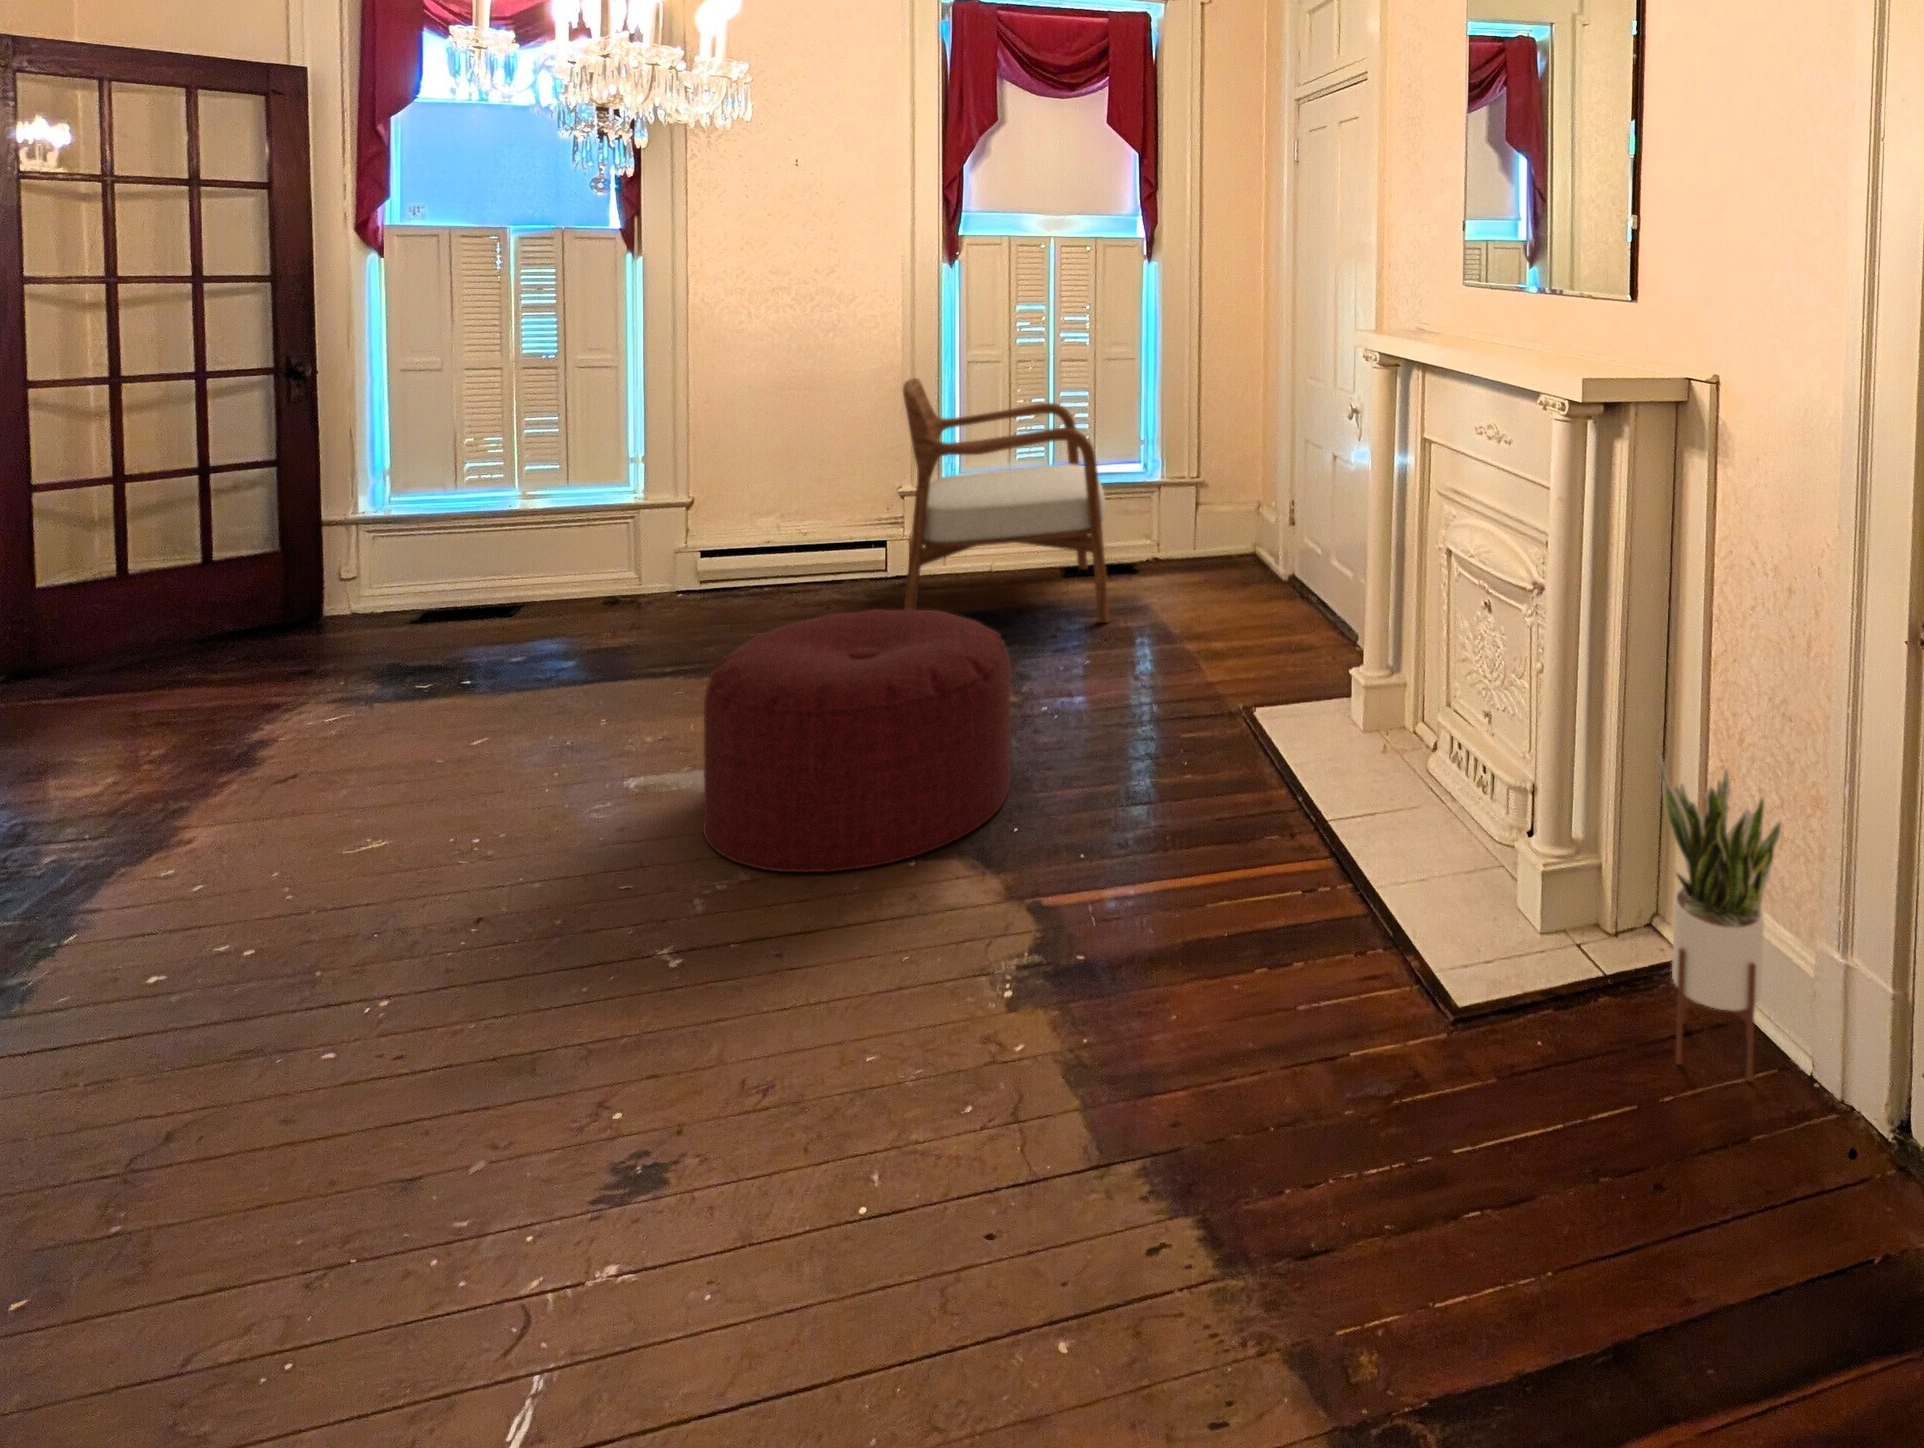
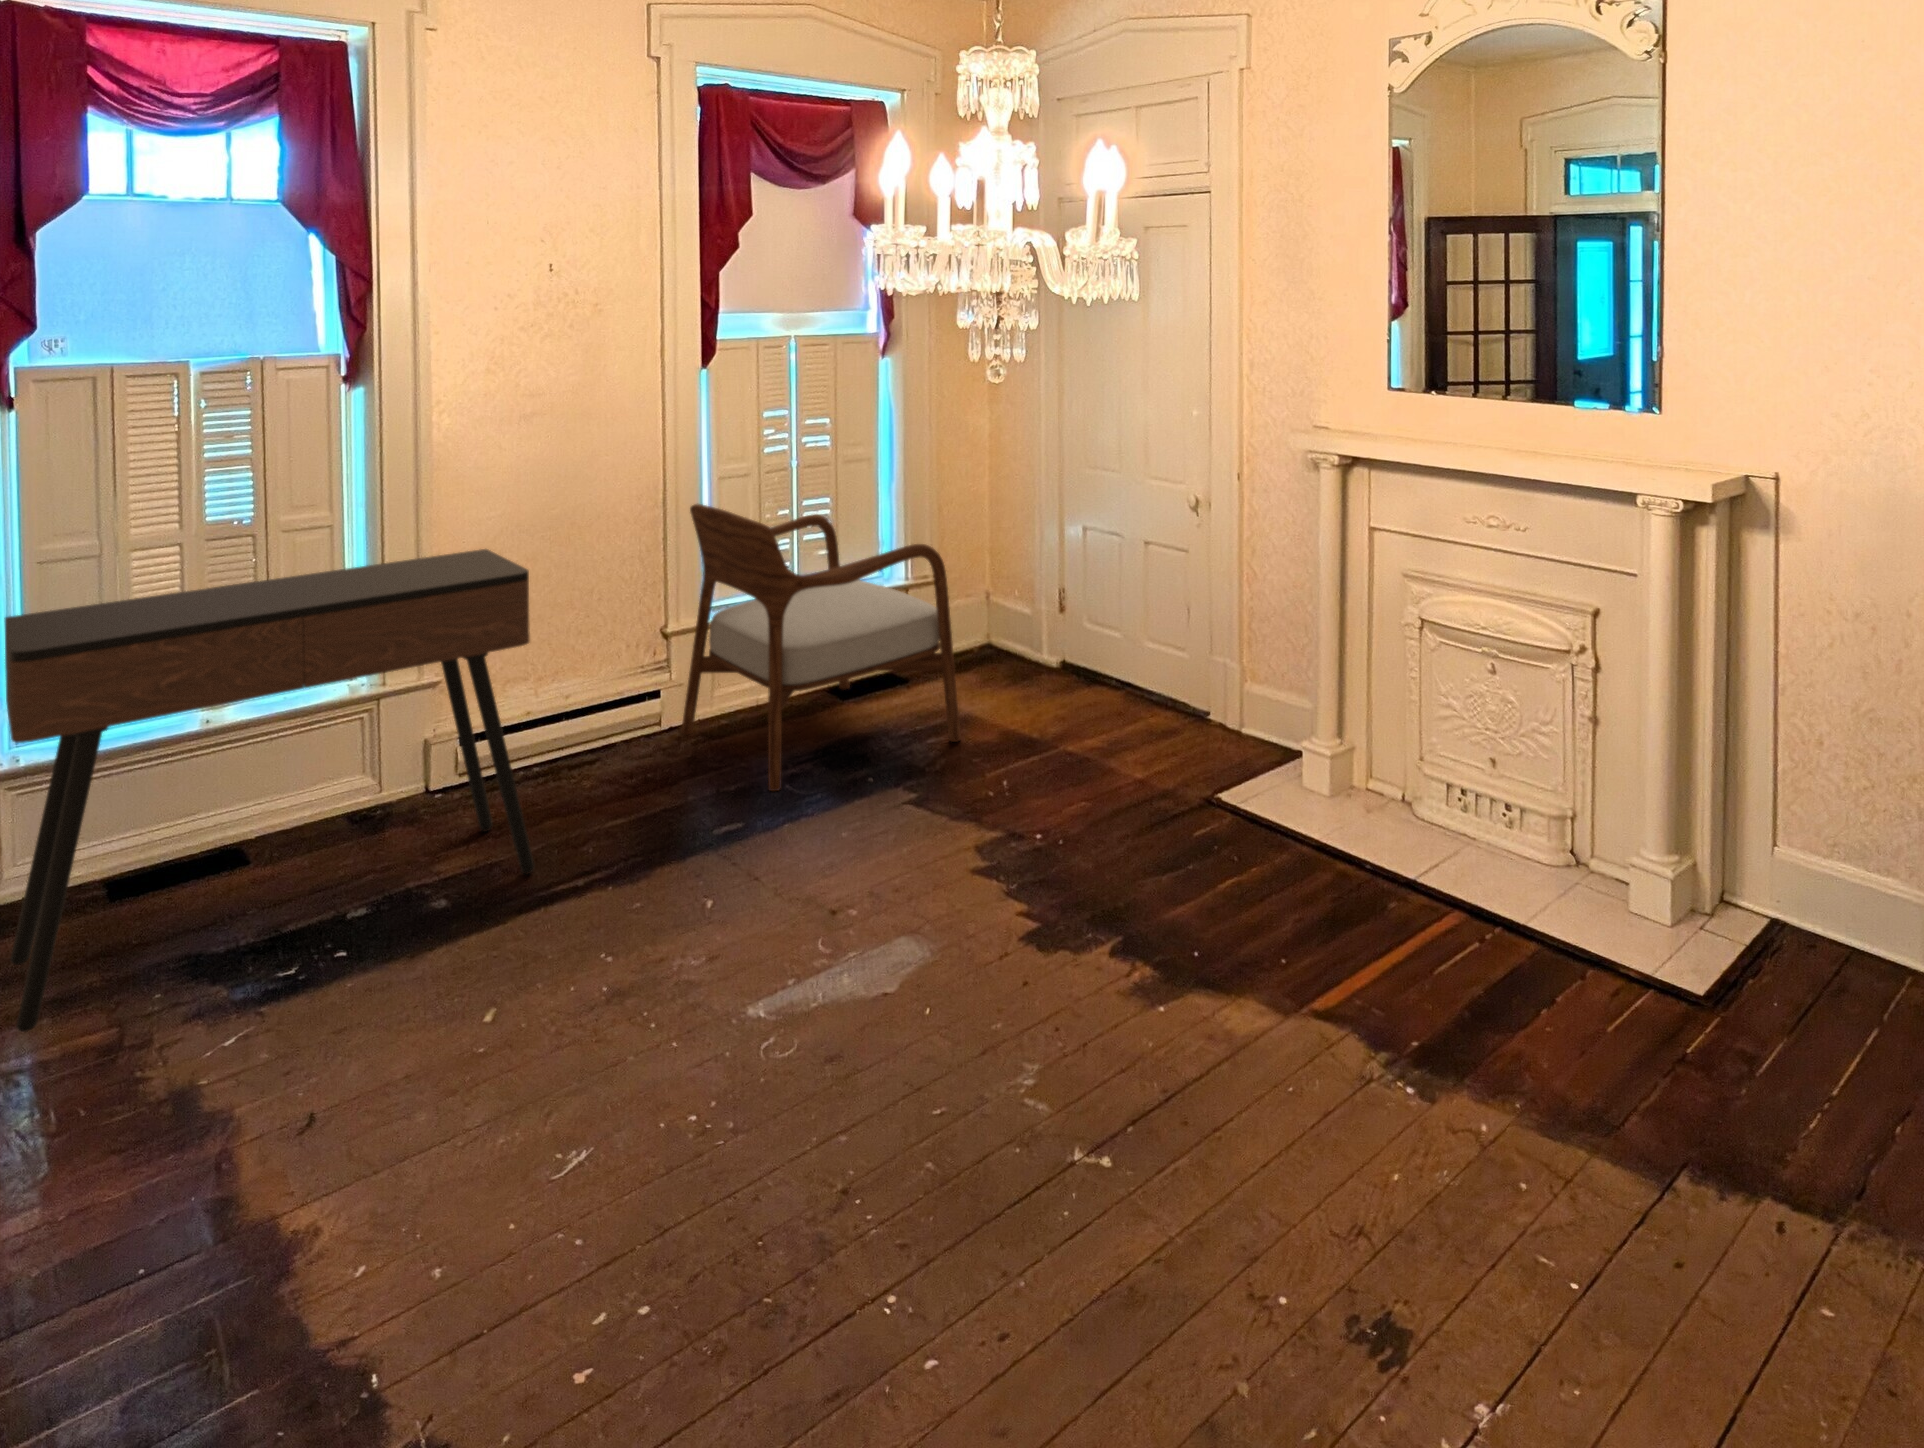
console table: none [246,390,683,689] -> present [5,549,535,1032]
ottoman: present [703,609,1011,872] -> none [863,757,1159,1054]
potted plant: present [1656,751,1781,1082] -> none [1807,760,1913,992]

